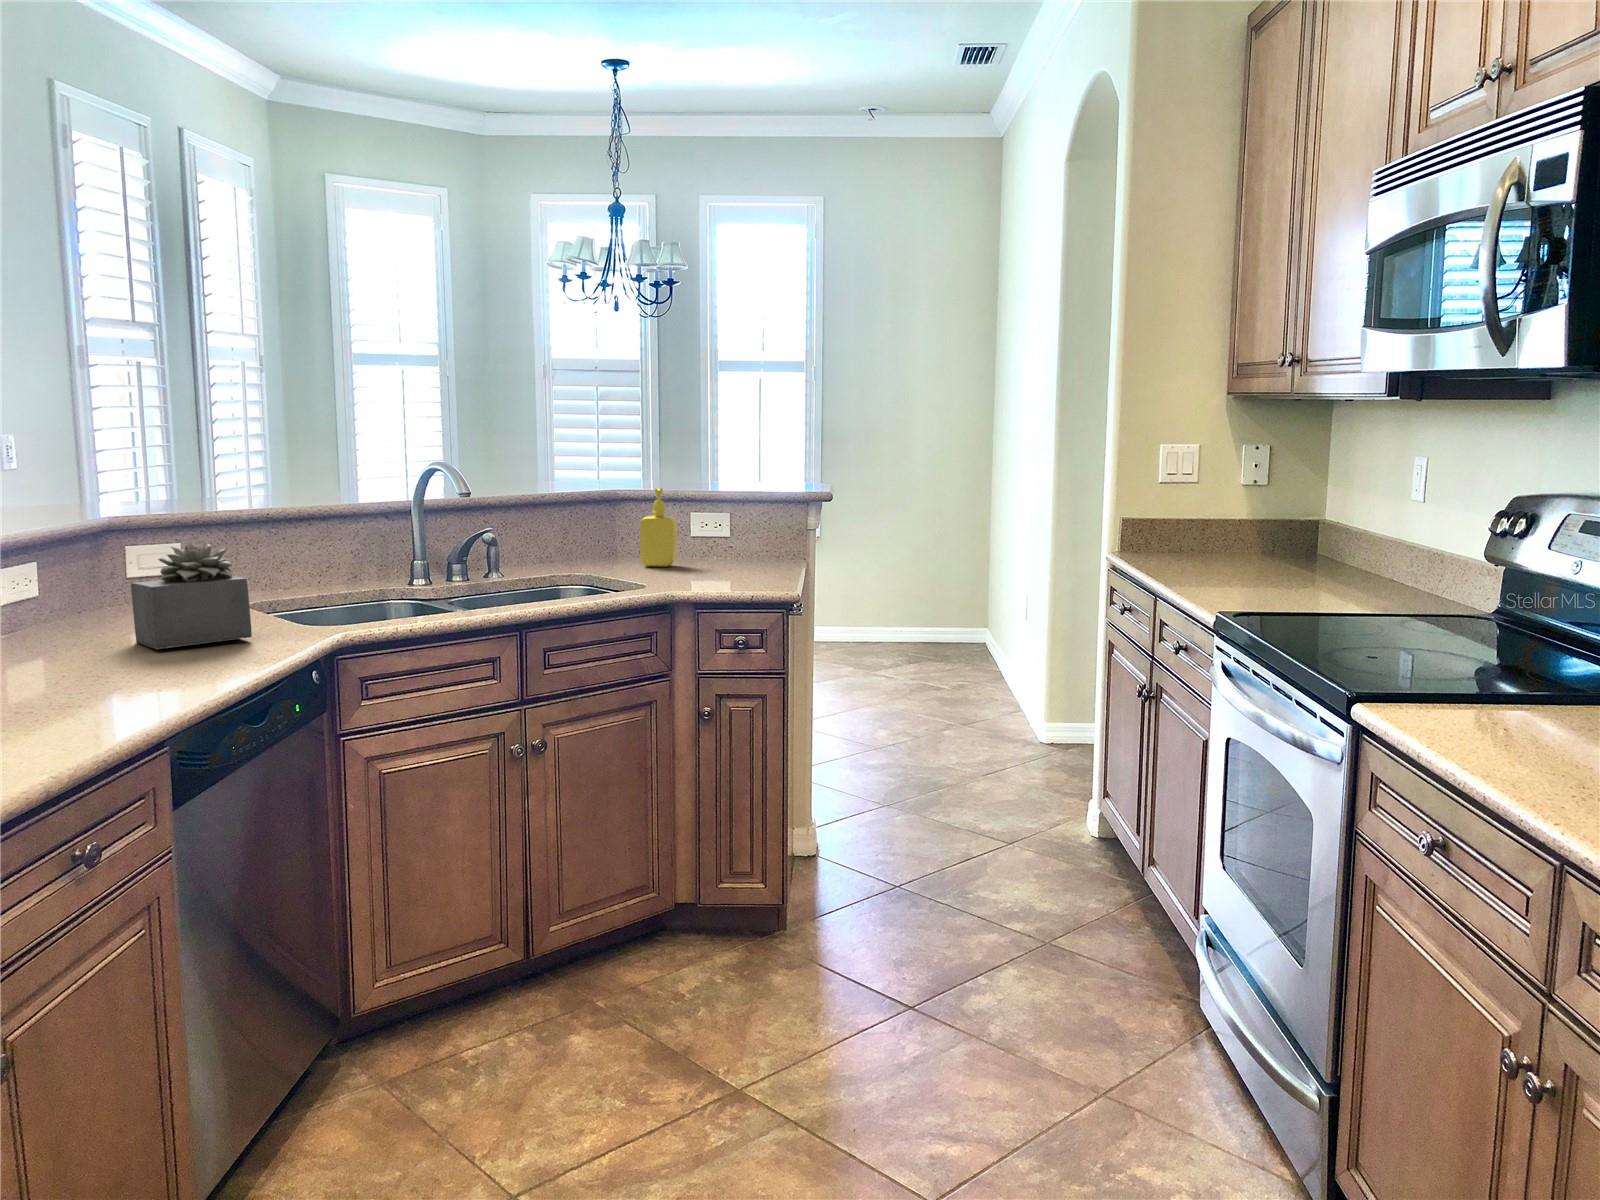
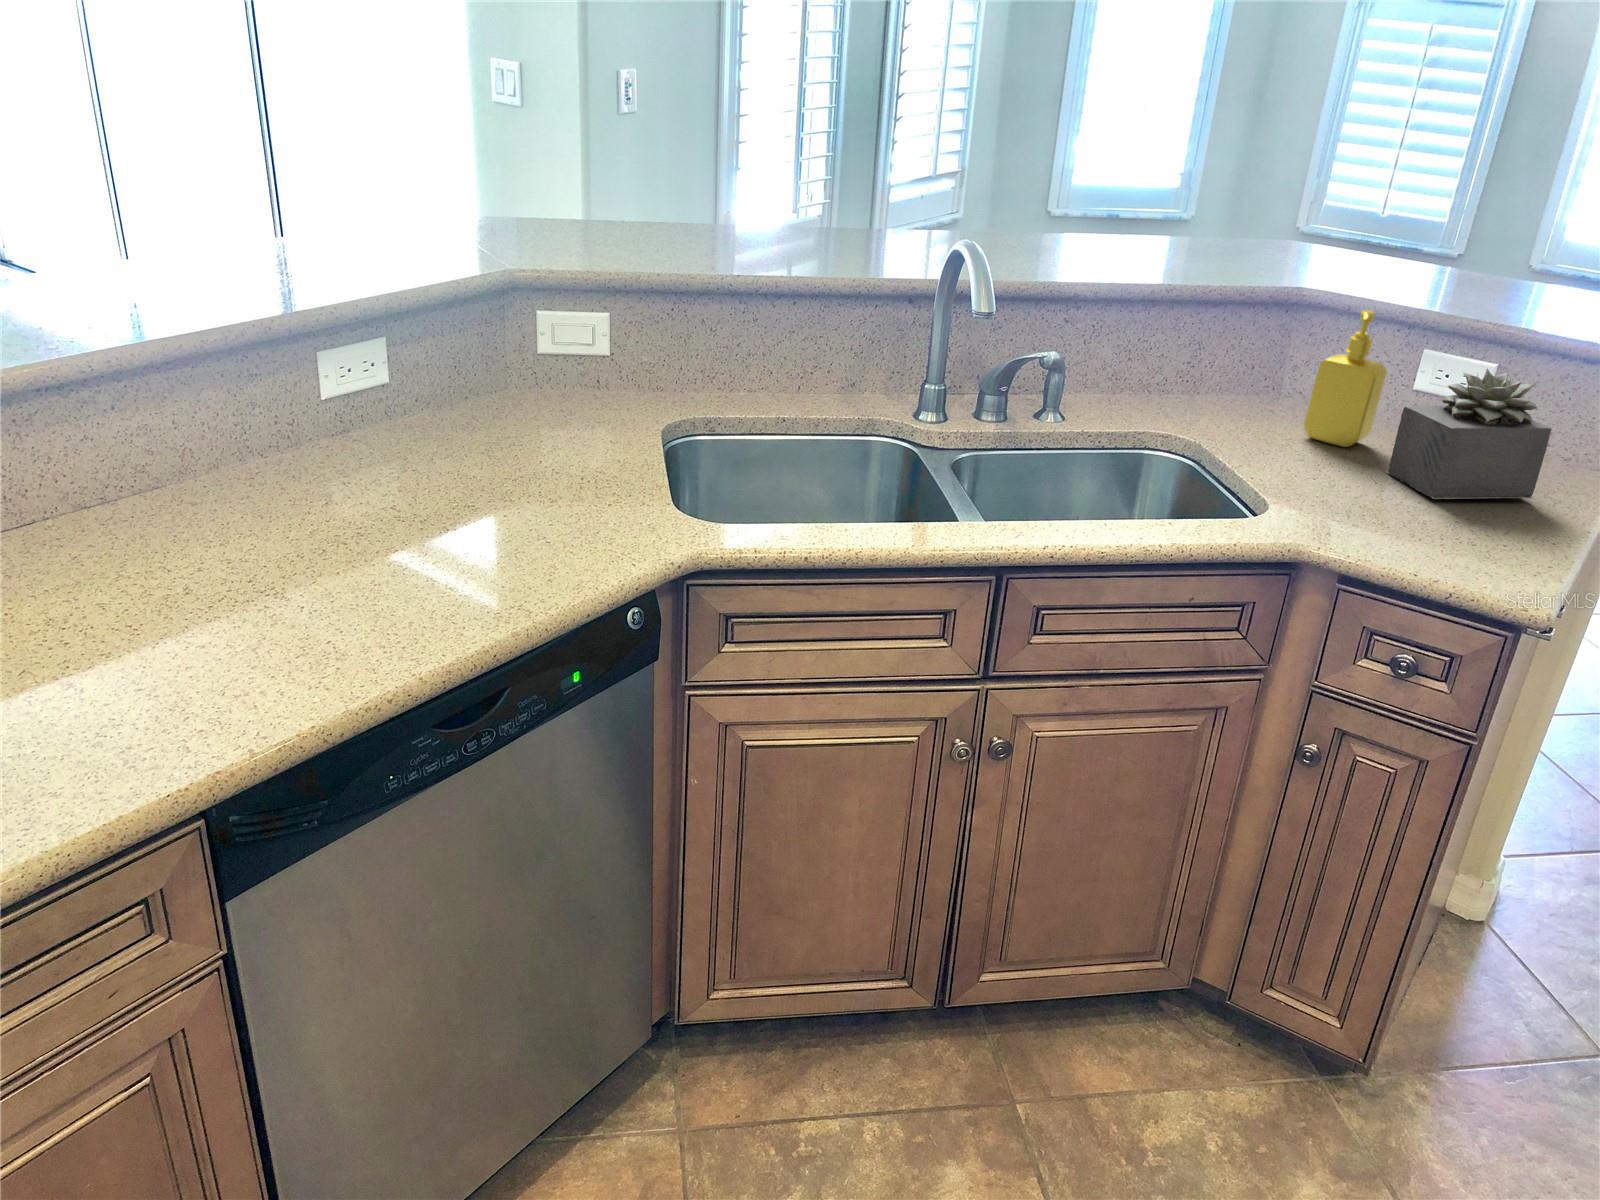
succulent plant: present [131,542,252,649] -> present [1387,369,1552,499]

